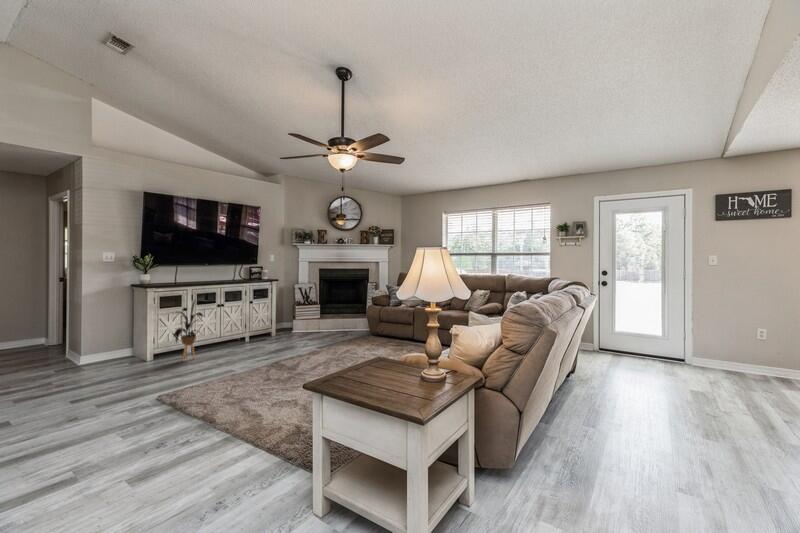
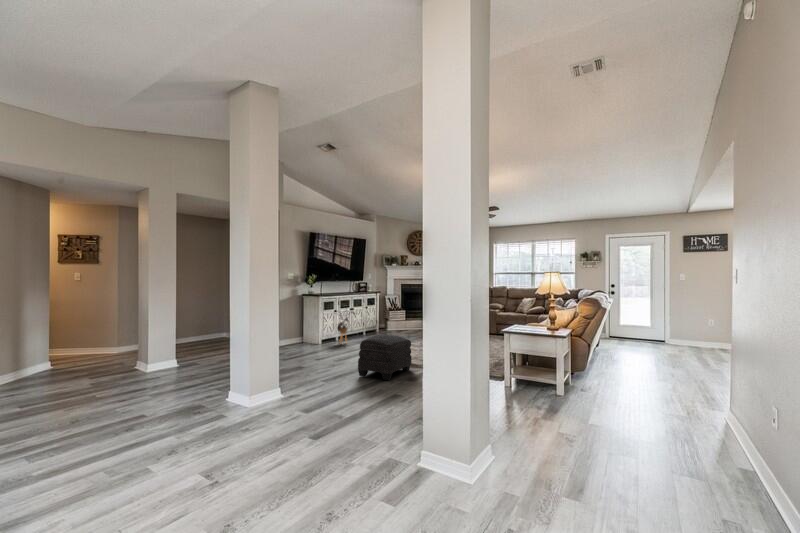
ottoman: none [45,369,192,481] -> present [358,334,411,380]

